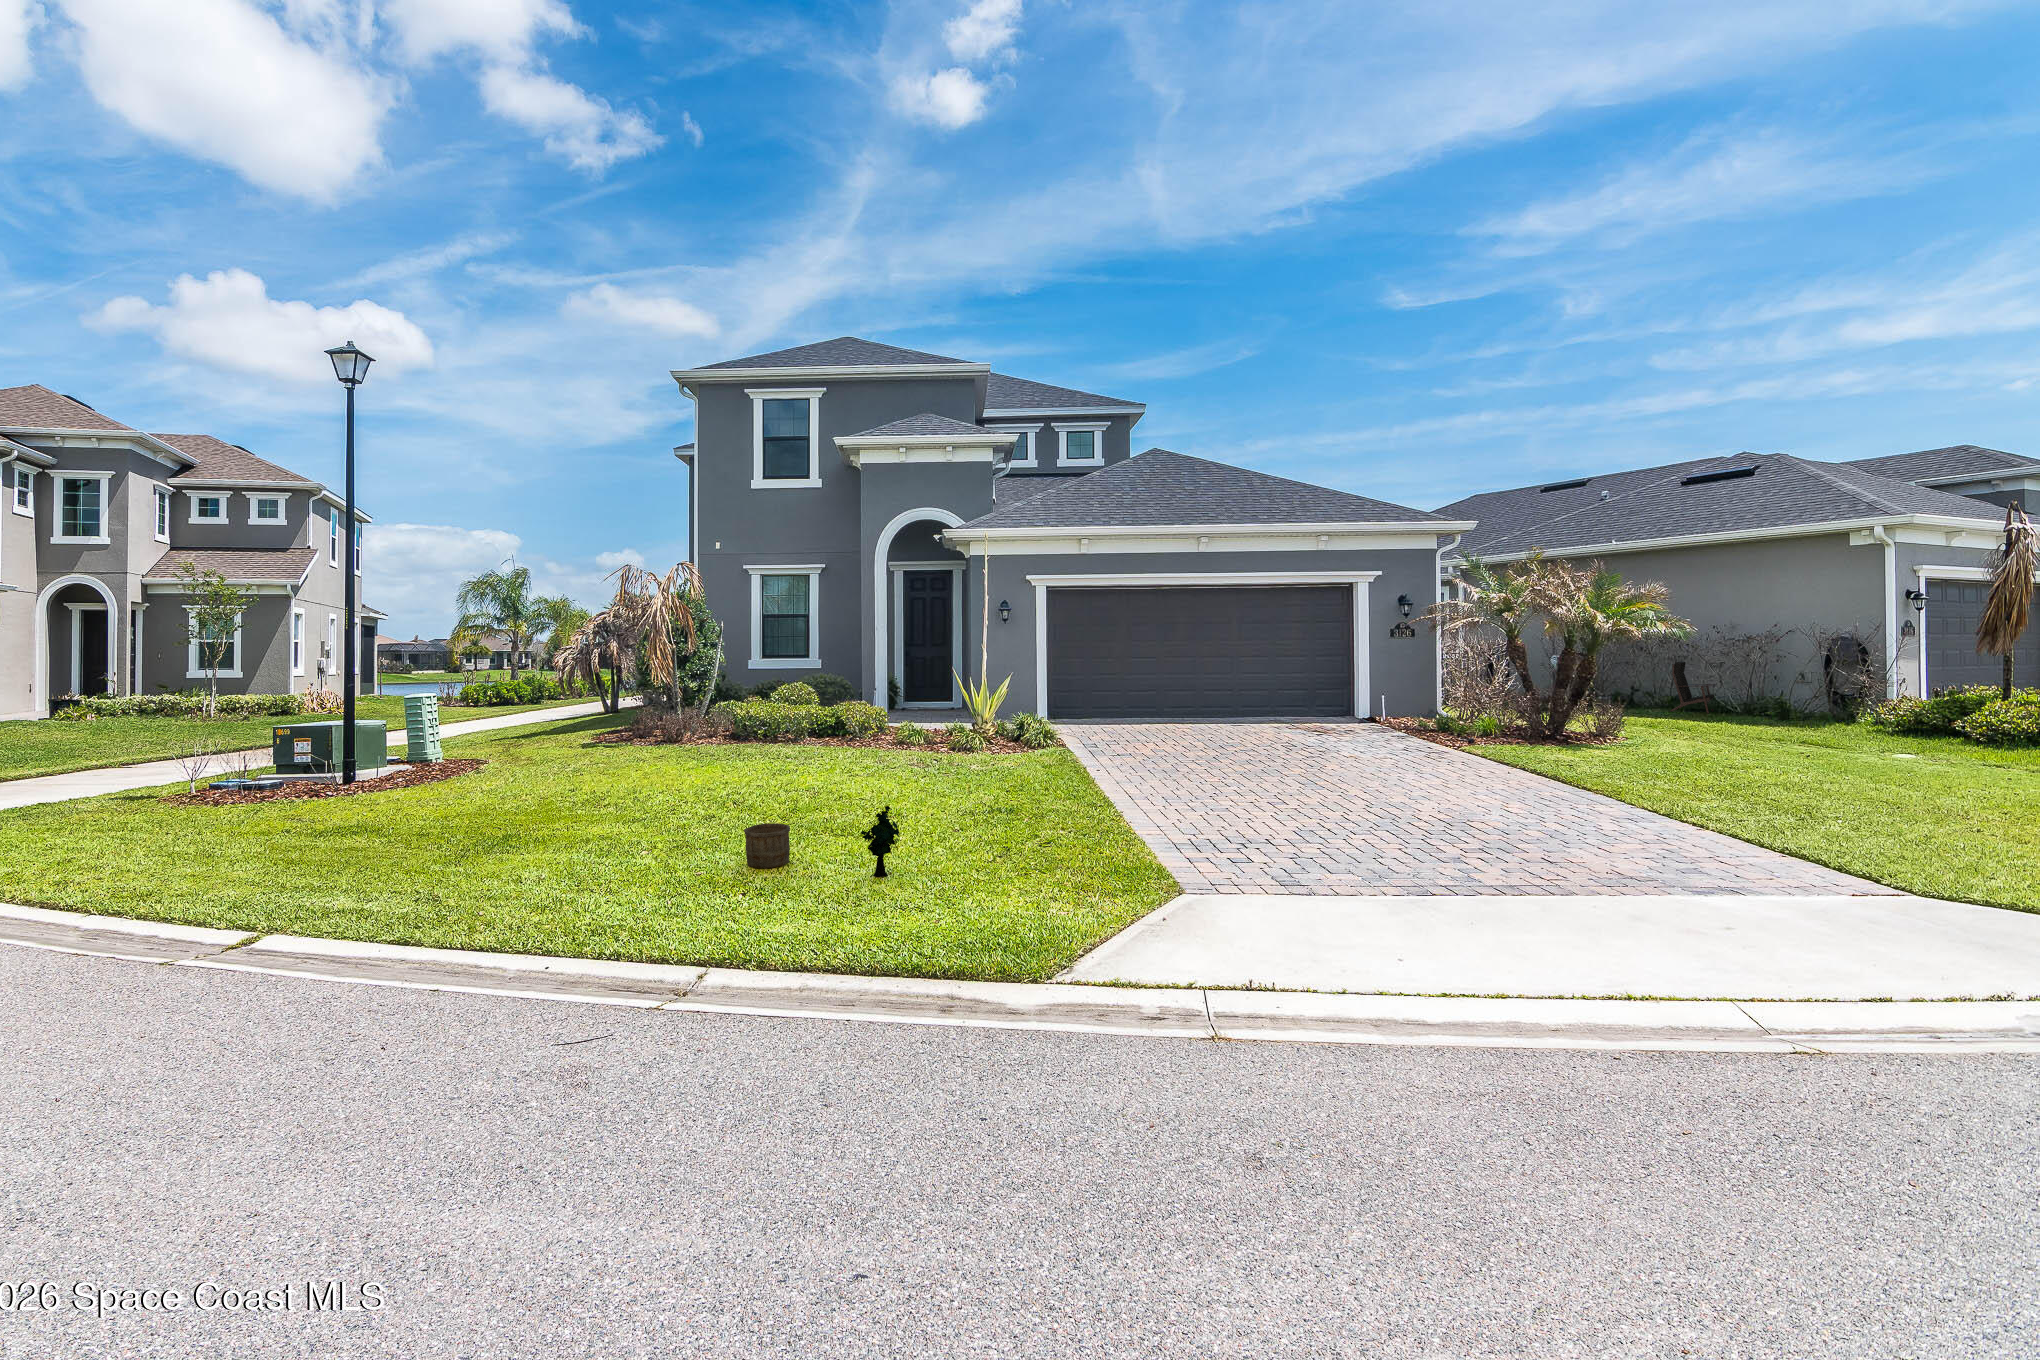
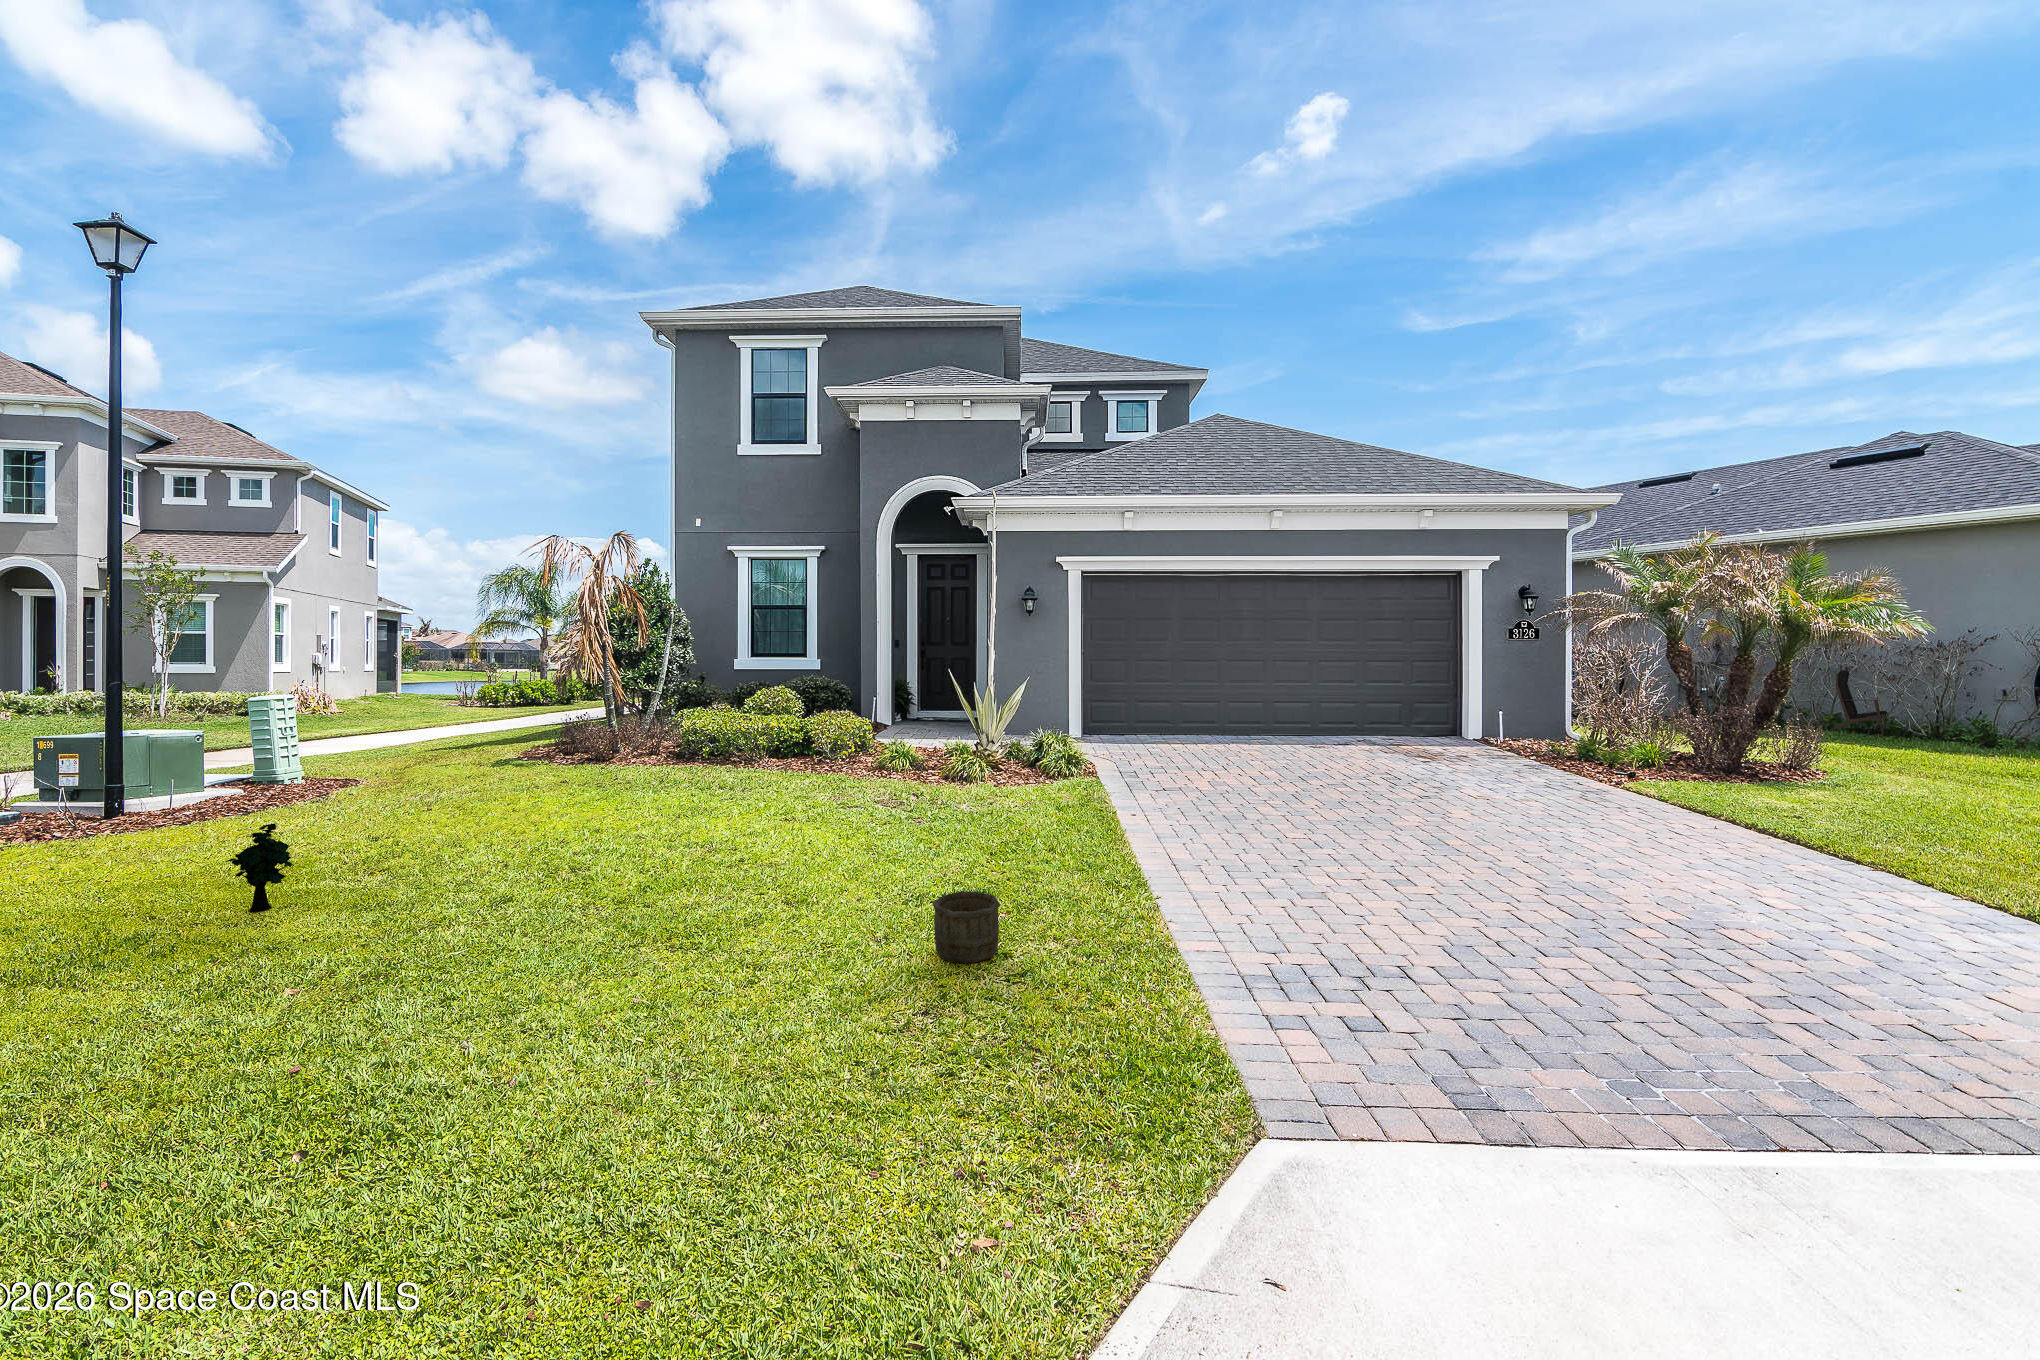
decorative plant: present [860,806,900,877] -> present [225,823,293,912]
wooden bucket: present [744,823,790,868] -> present [932,891,1000,963]

